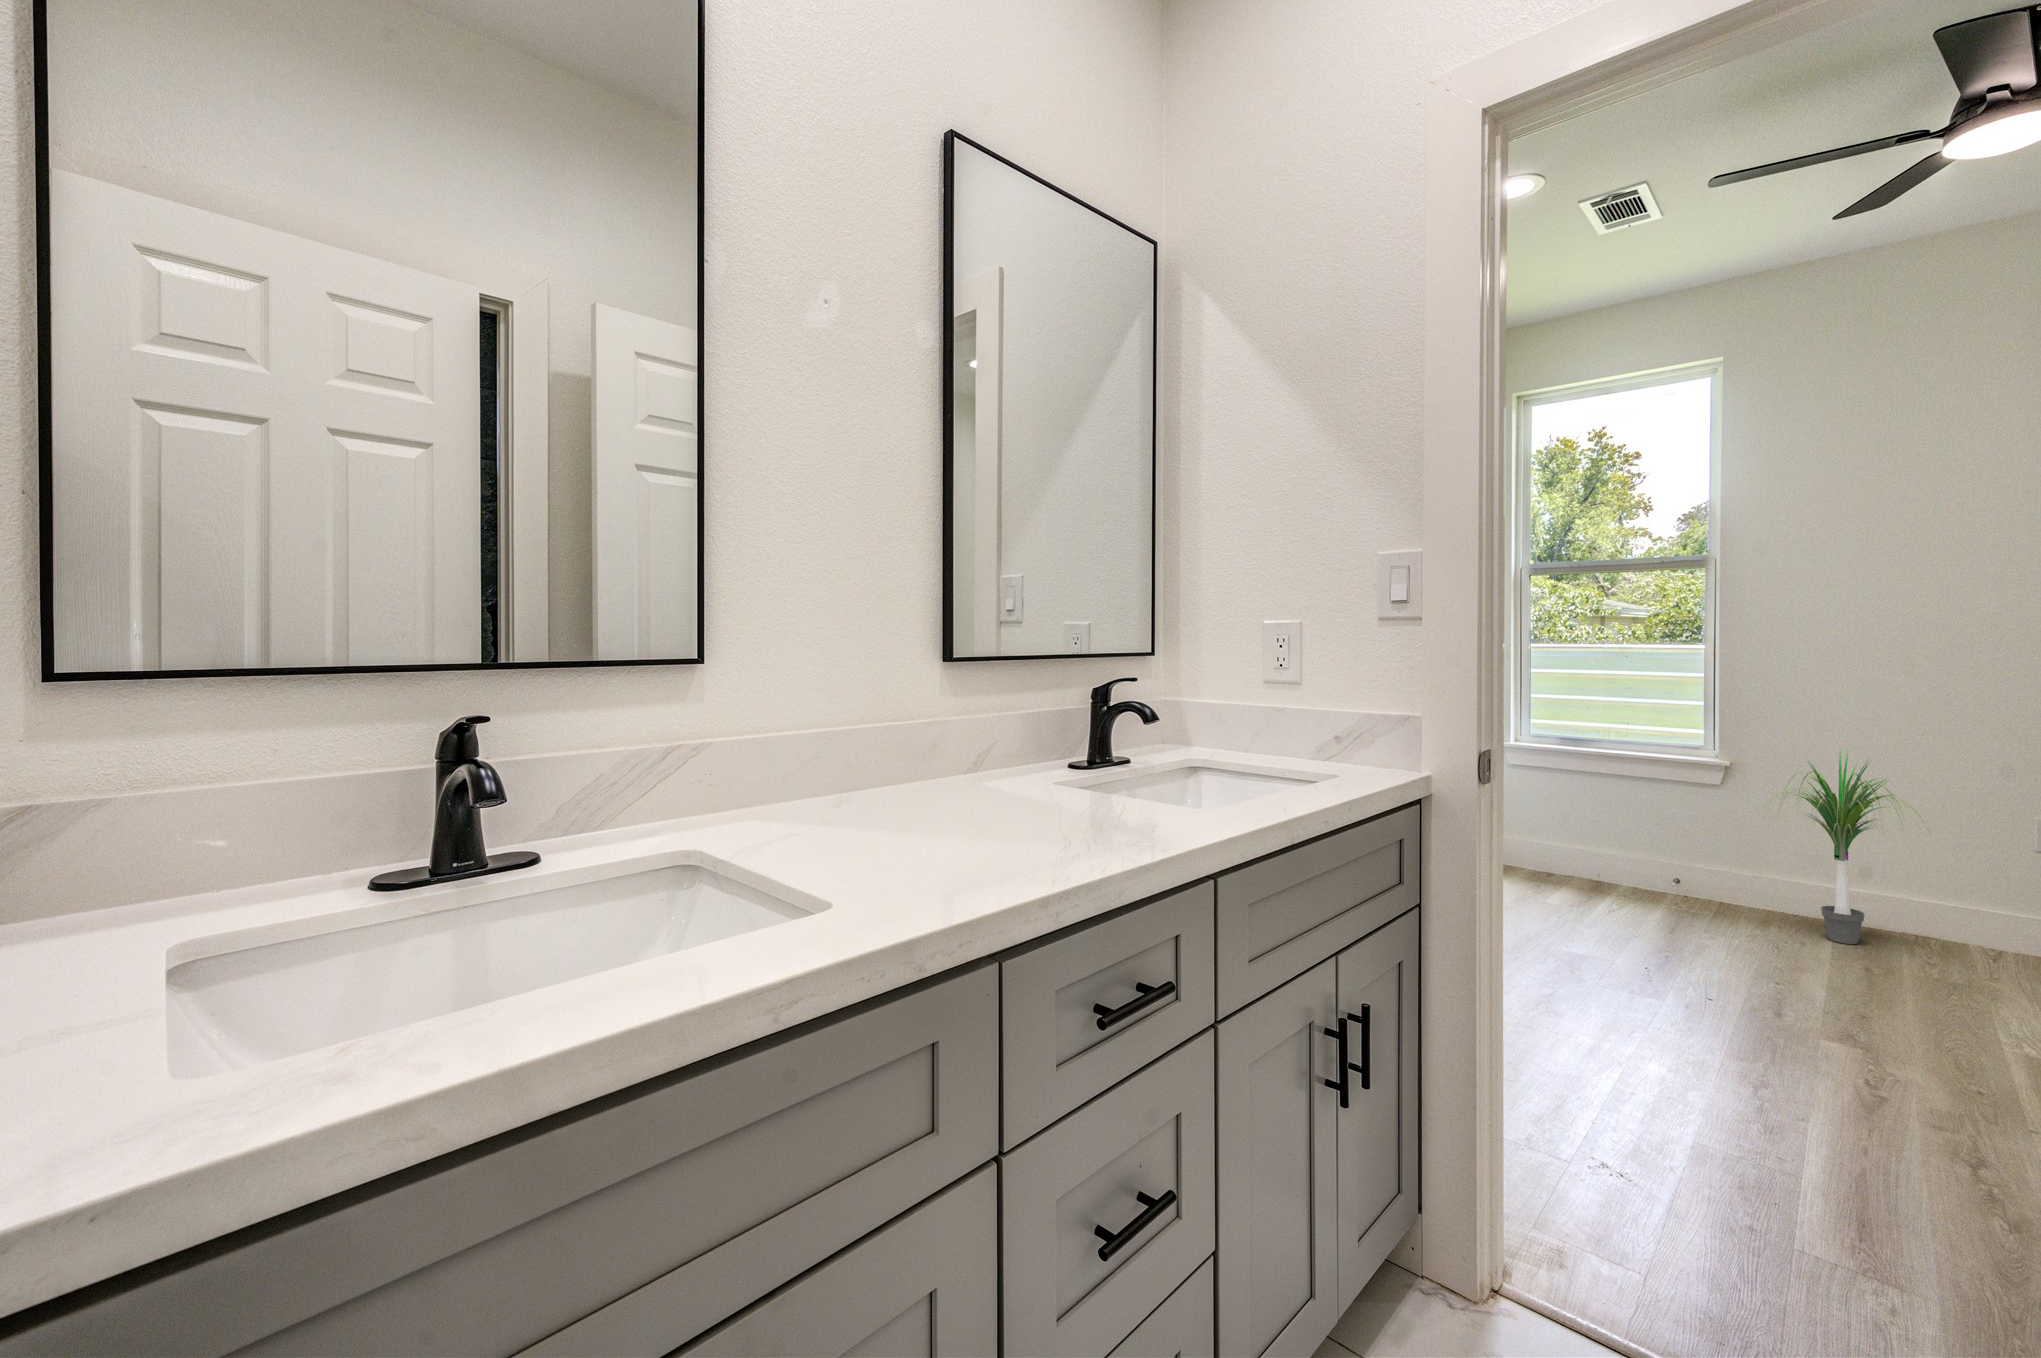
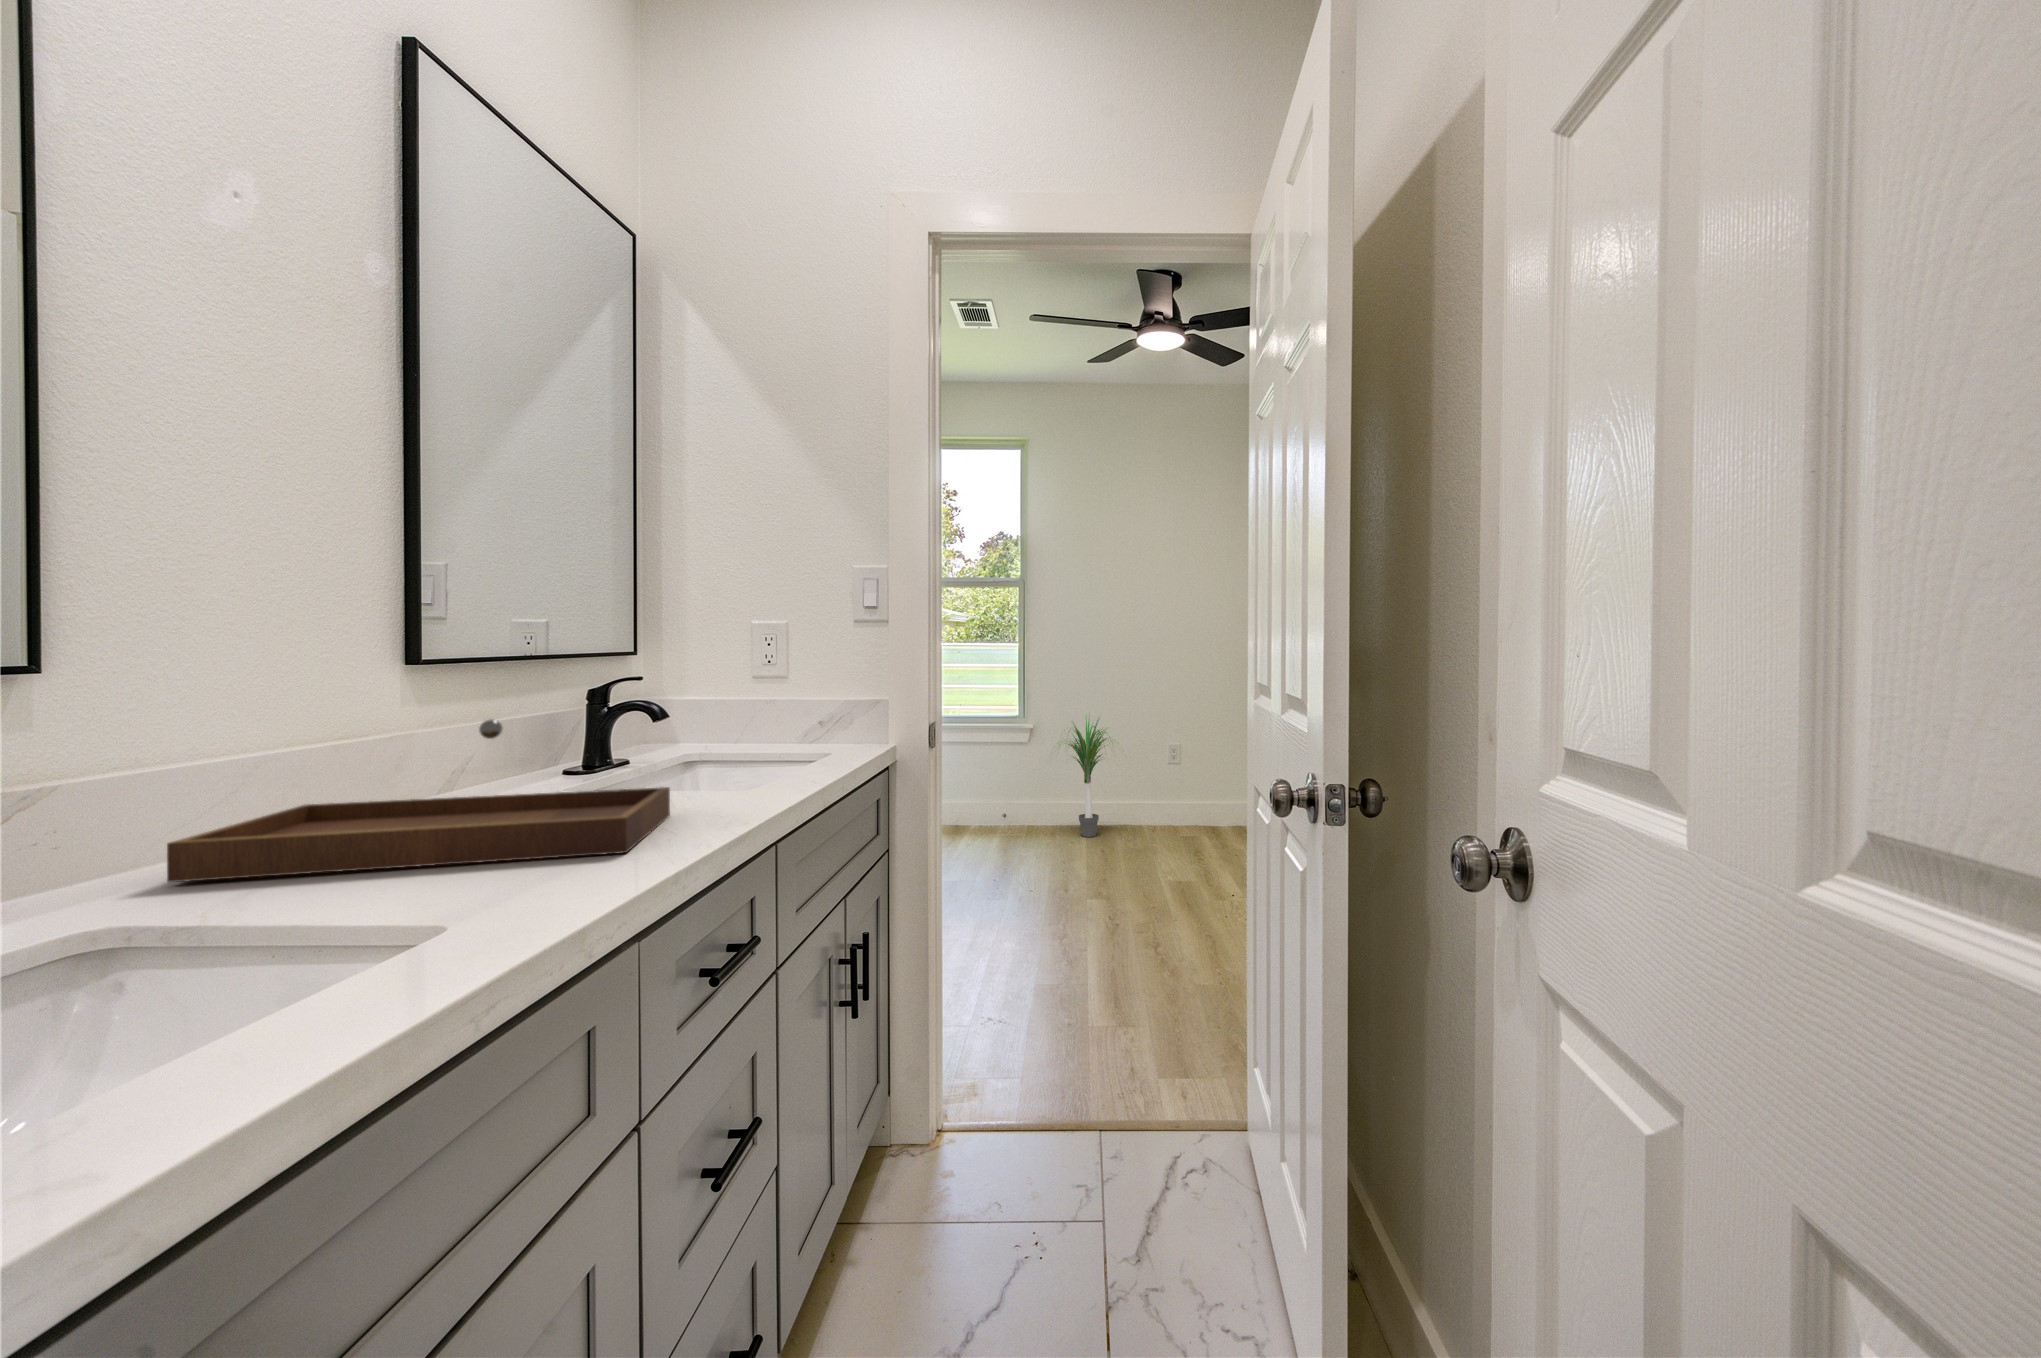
tray: none [754,718,1106,866] -> present [167,720,670,882]

